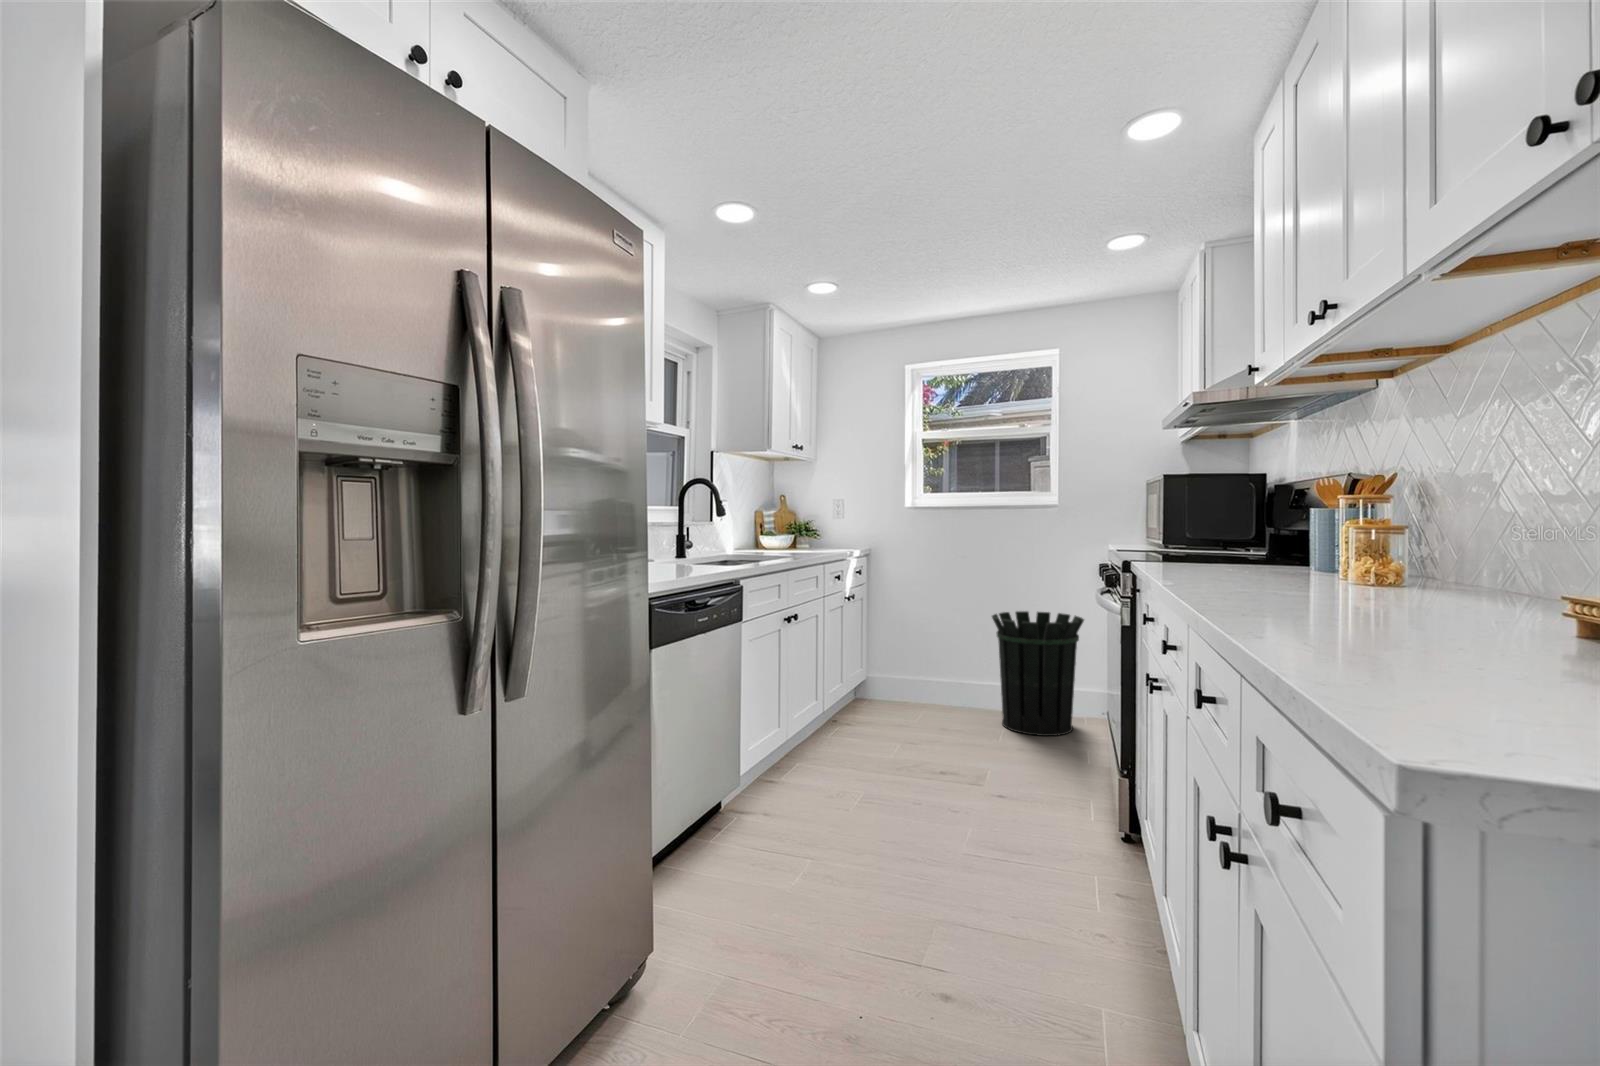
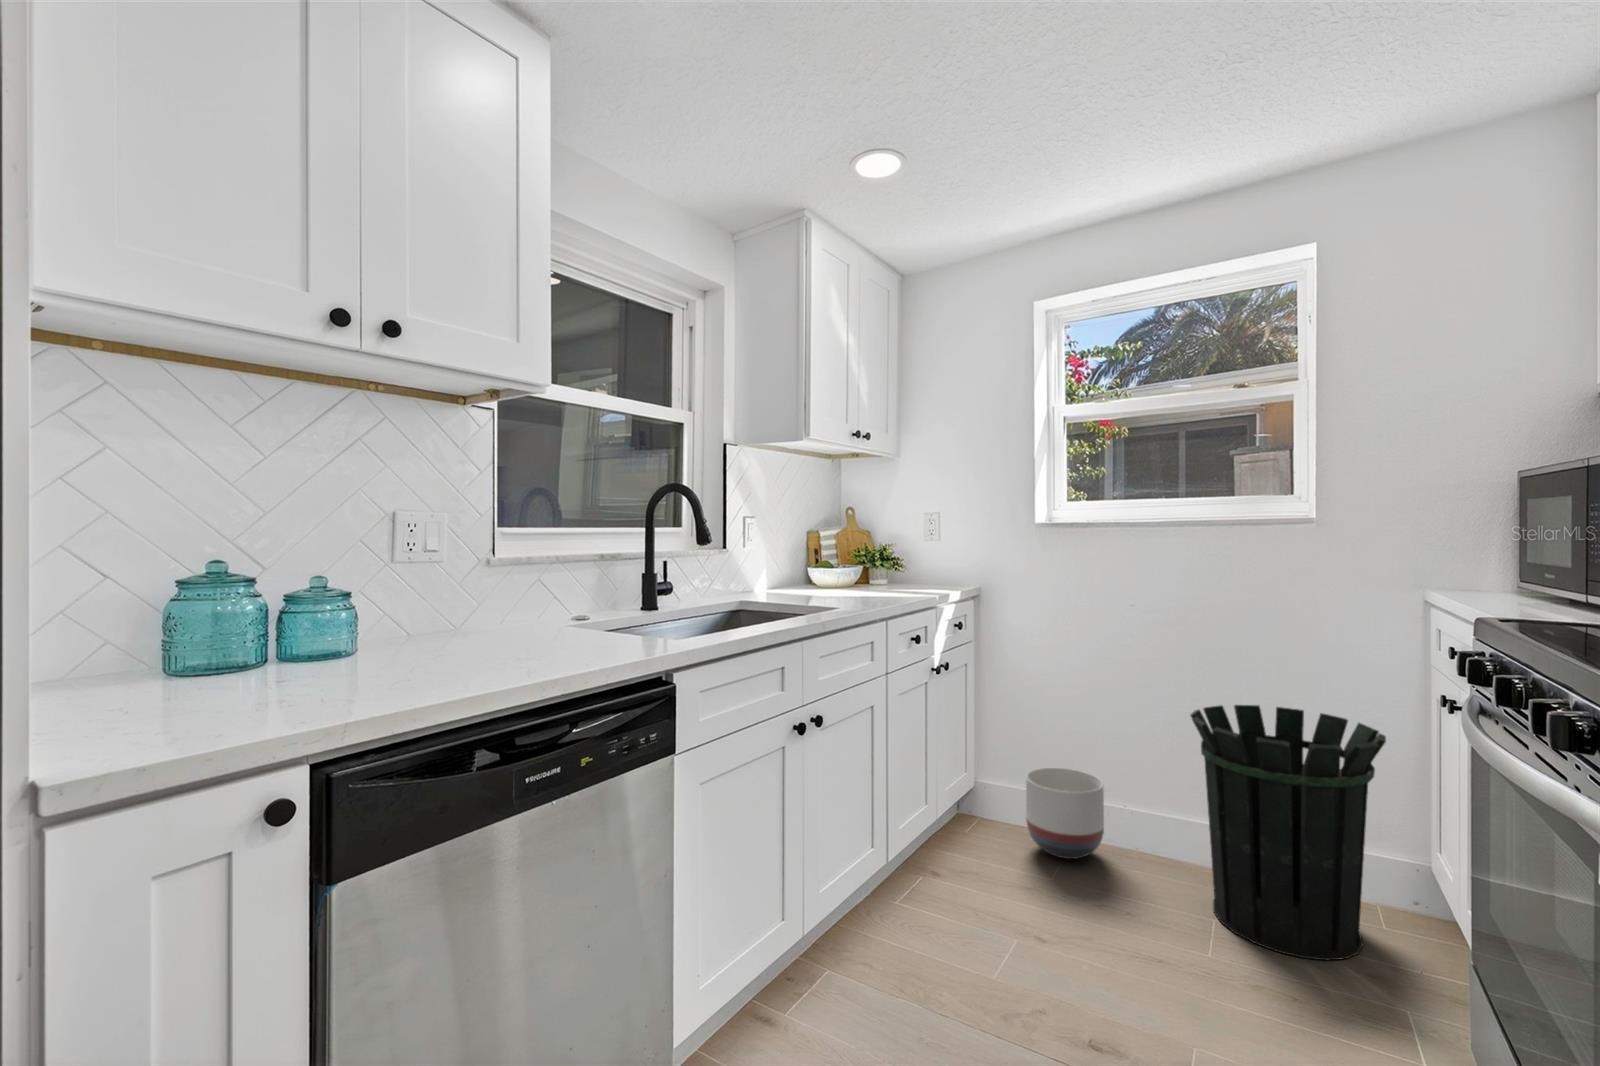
planter: none [900,659,944,710] -> present [1026,768,1104,859]

